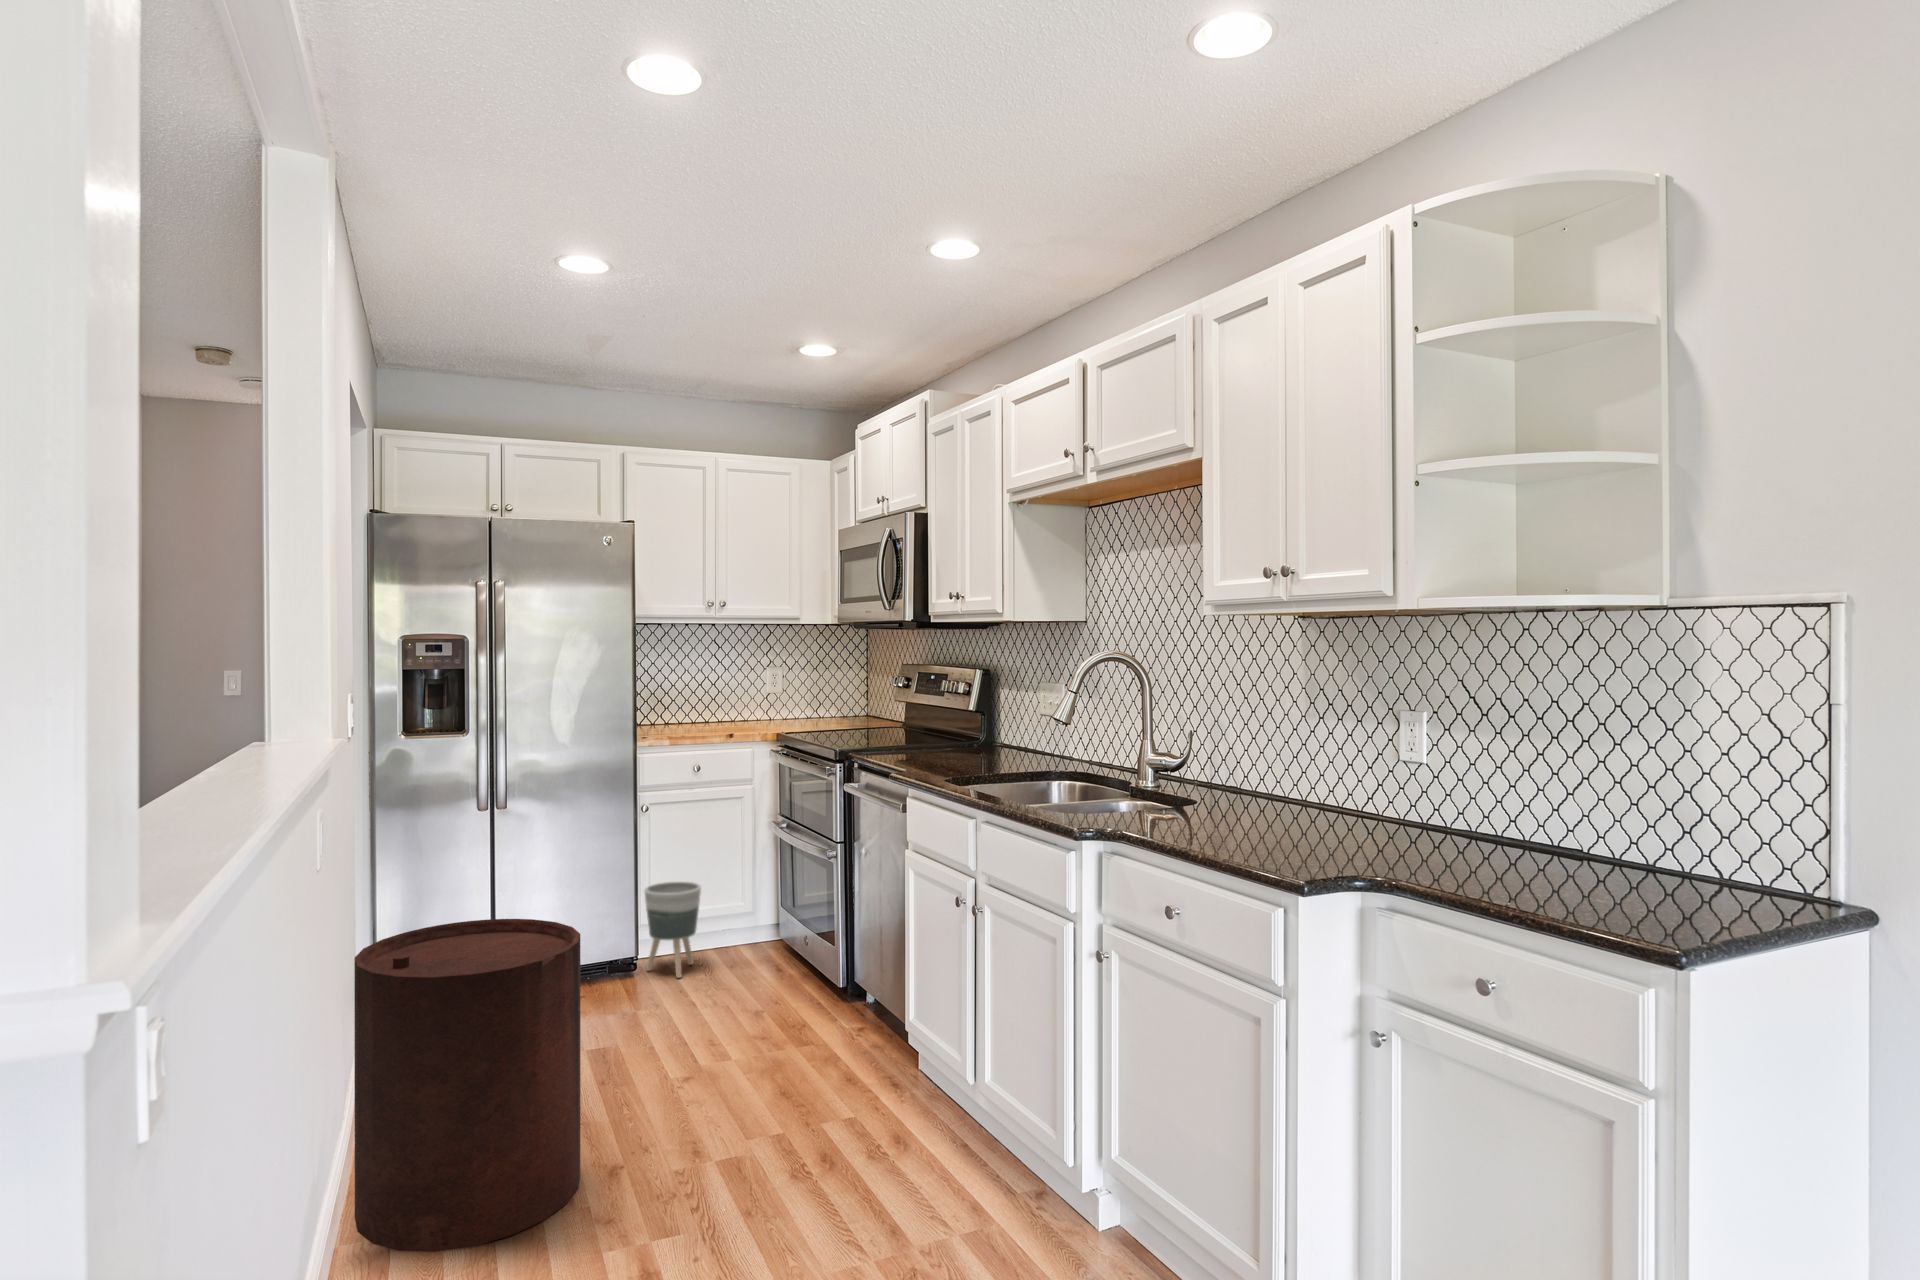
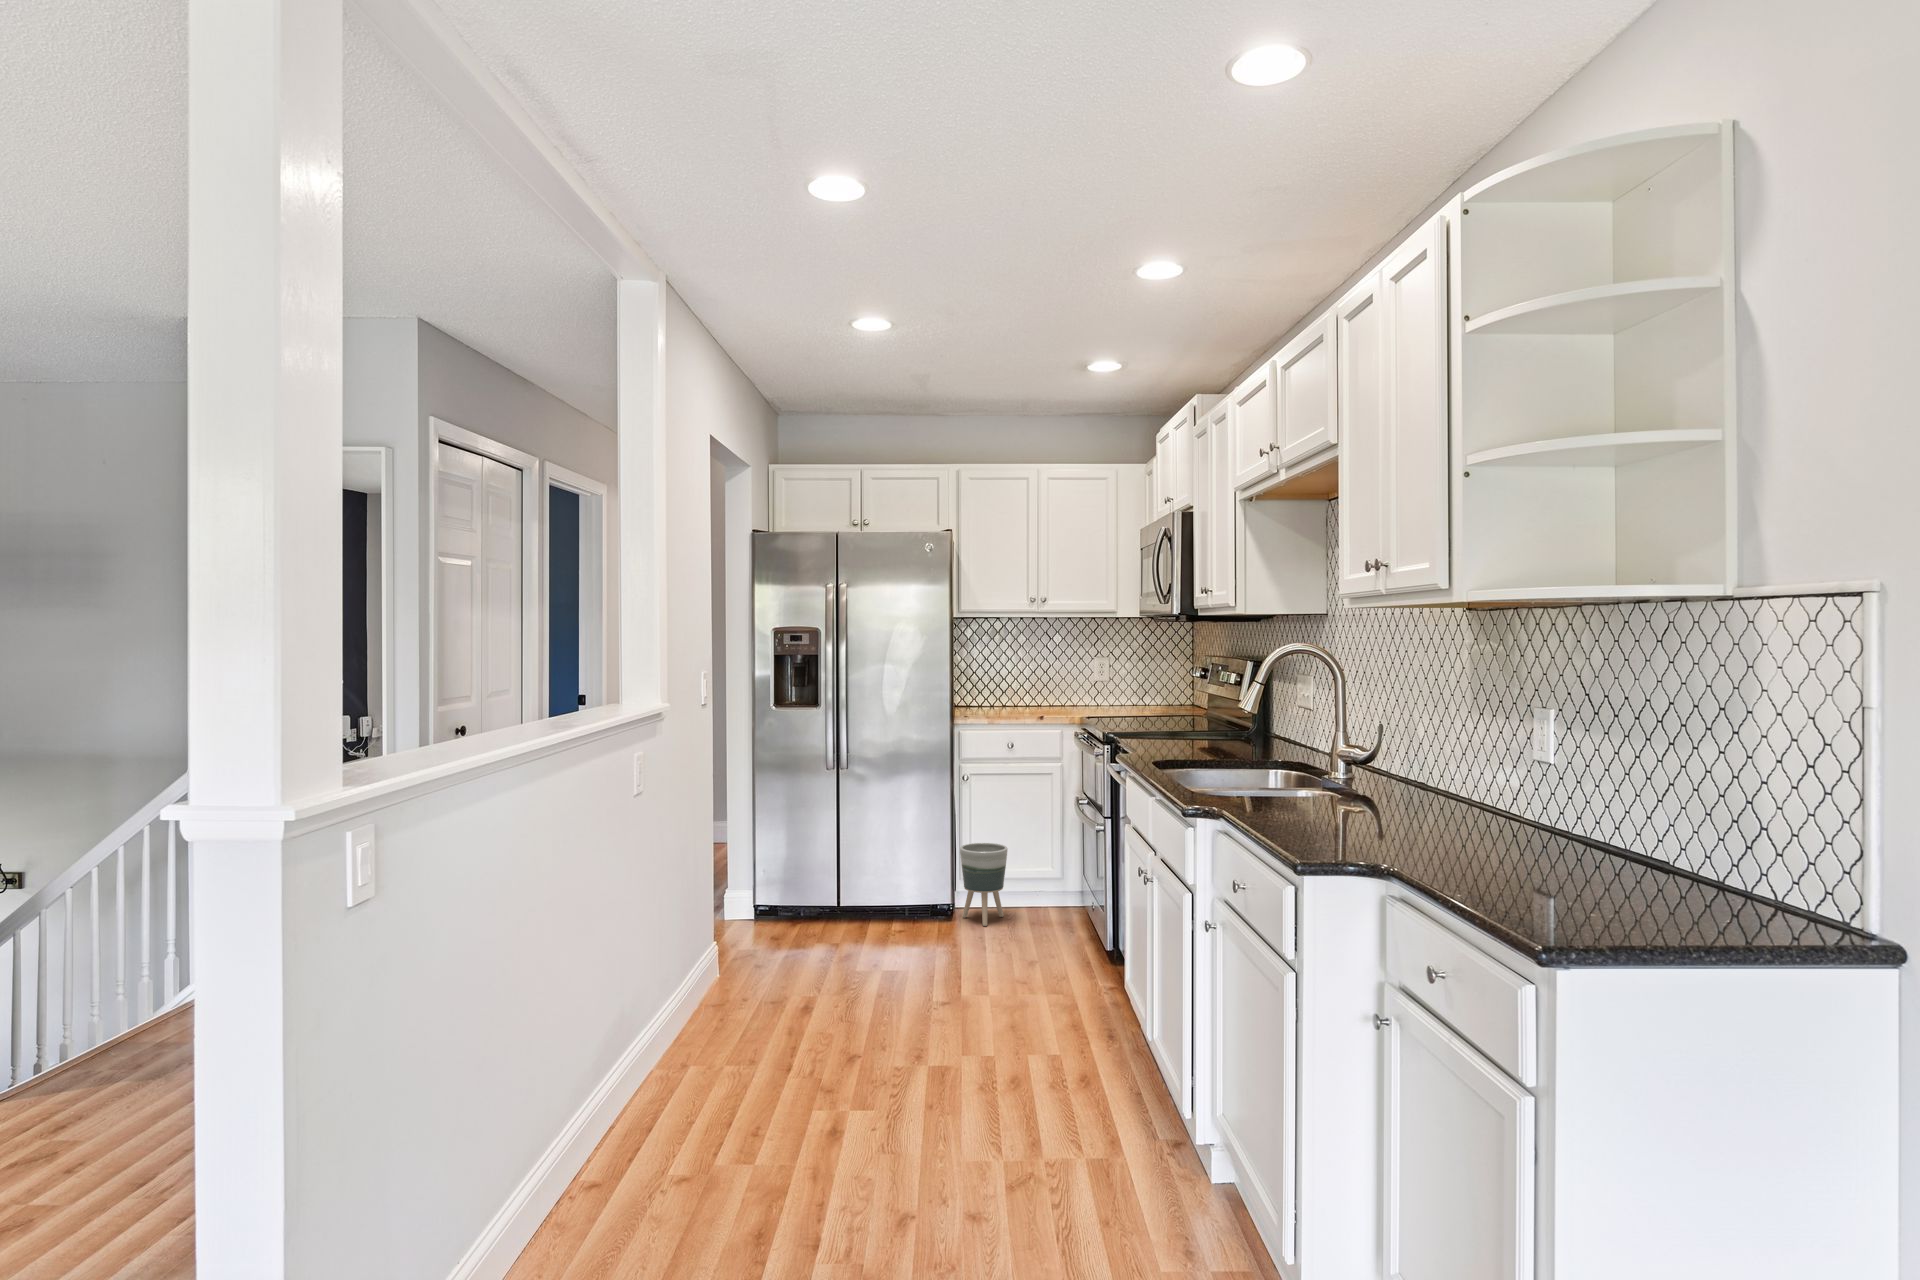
trash can: present [354,919,580,1252] -> none [669,849,828,1087]

